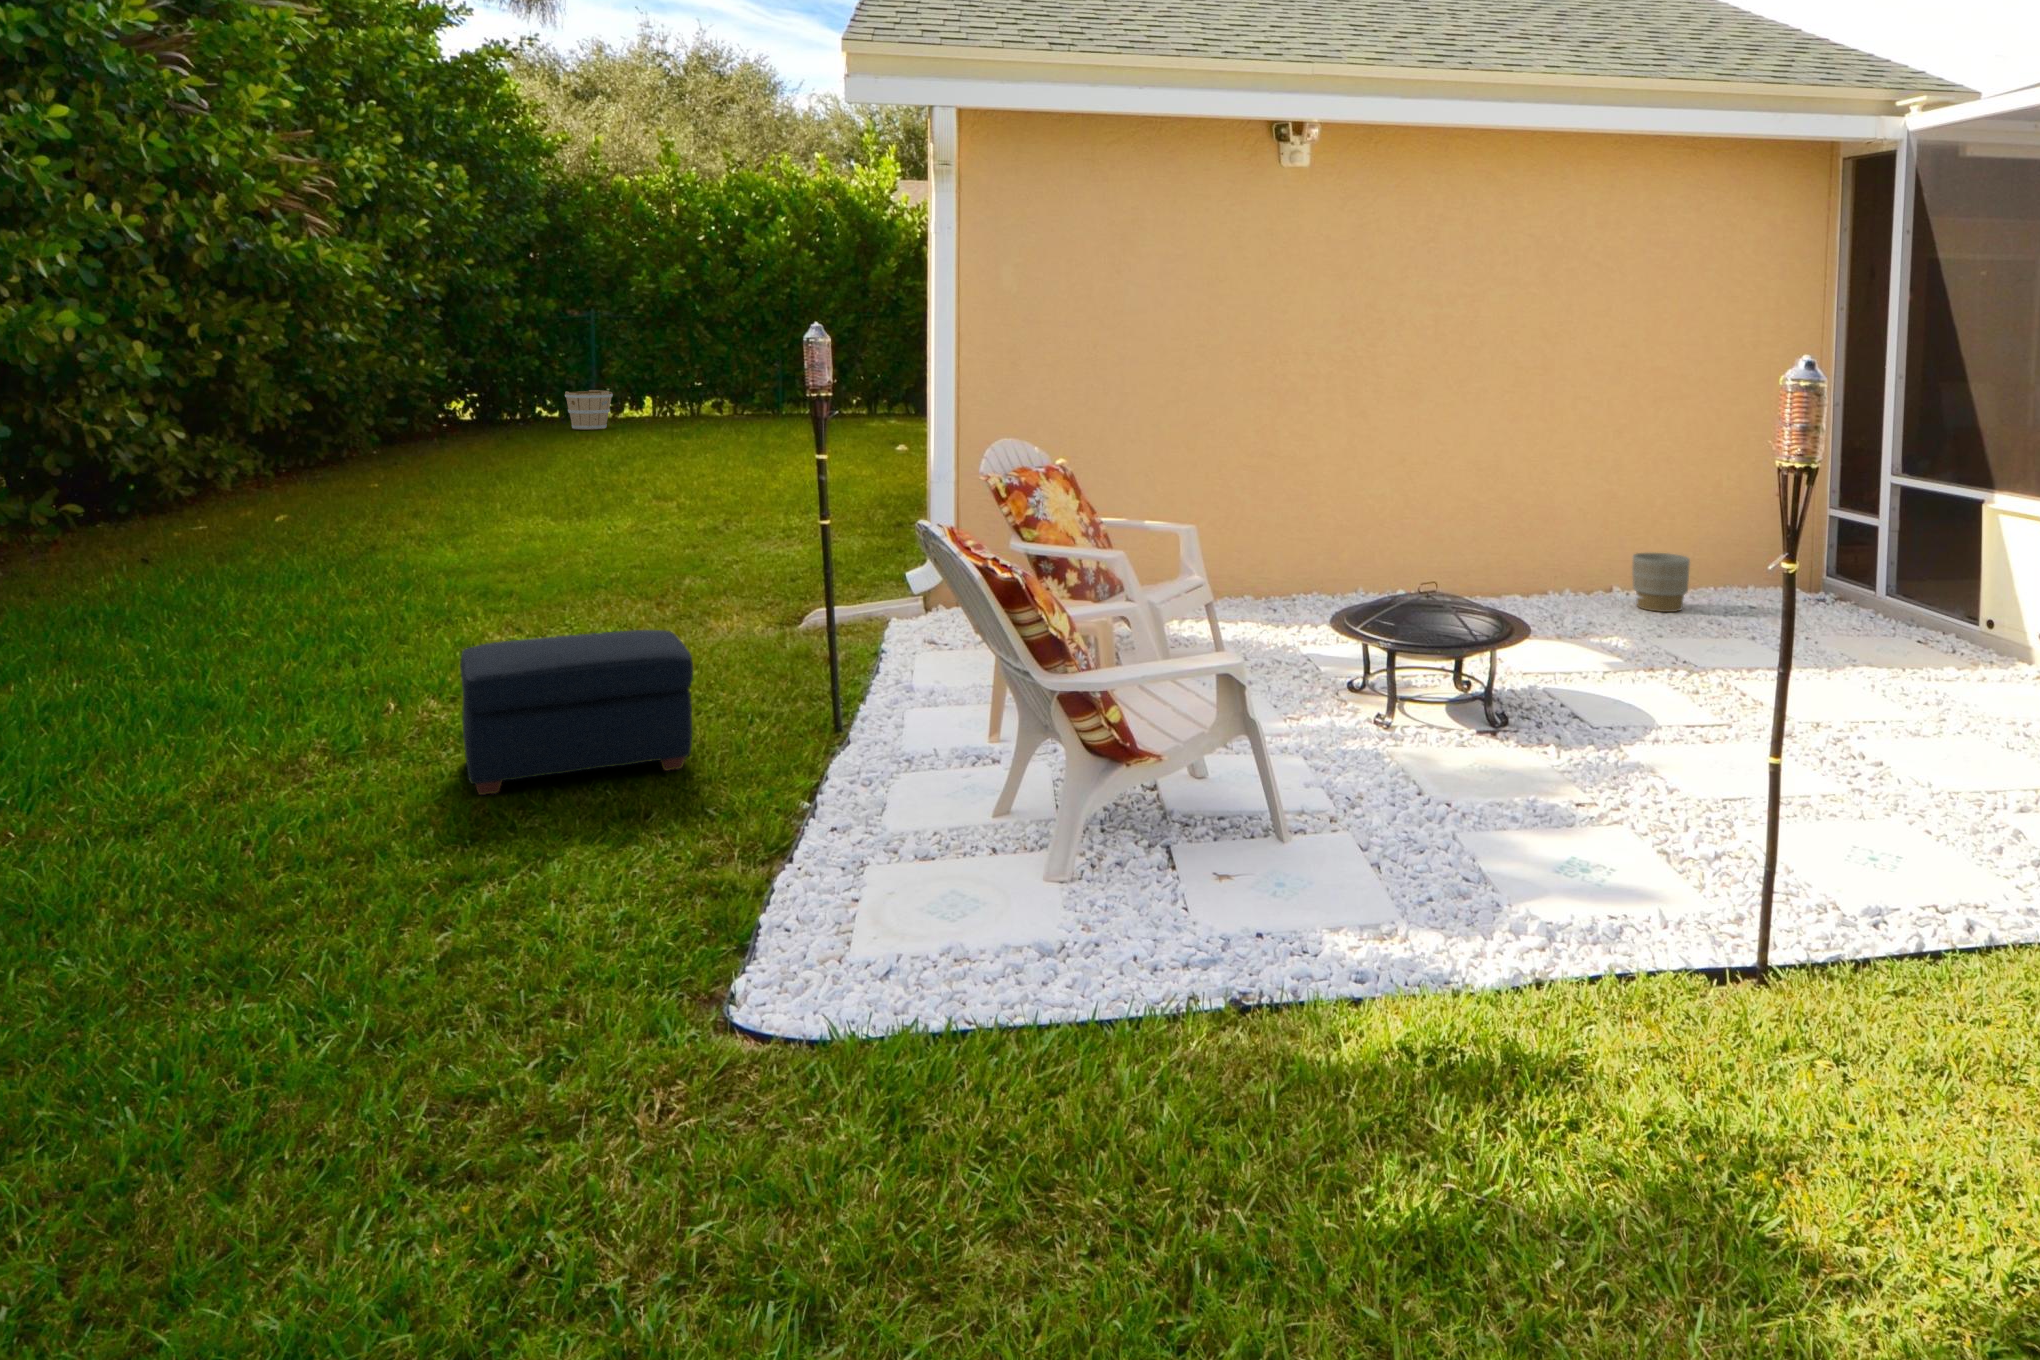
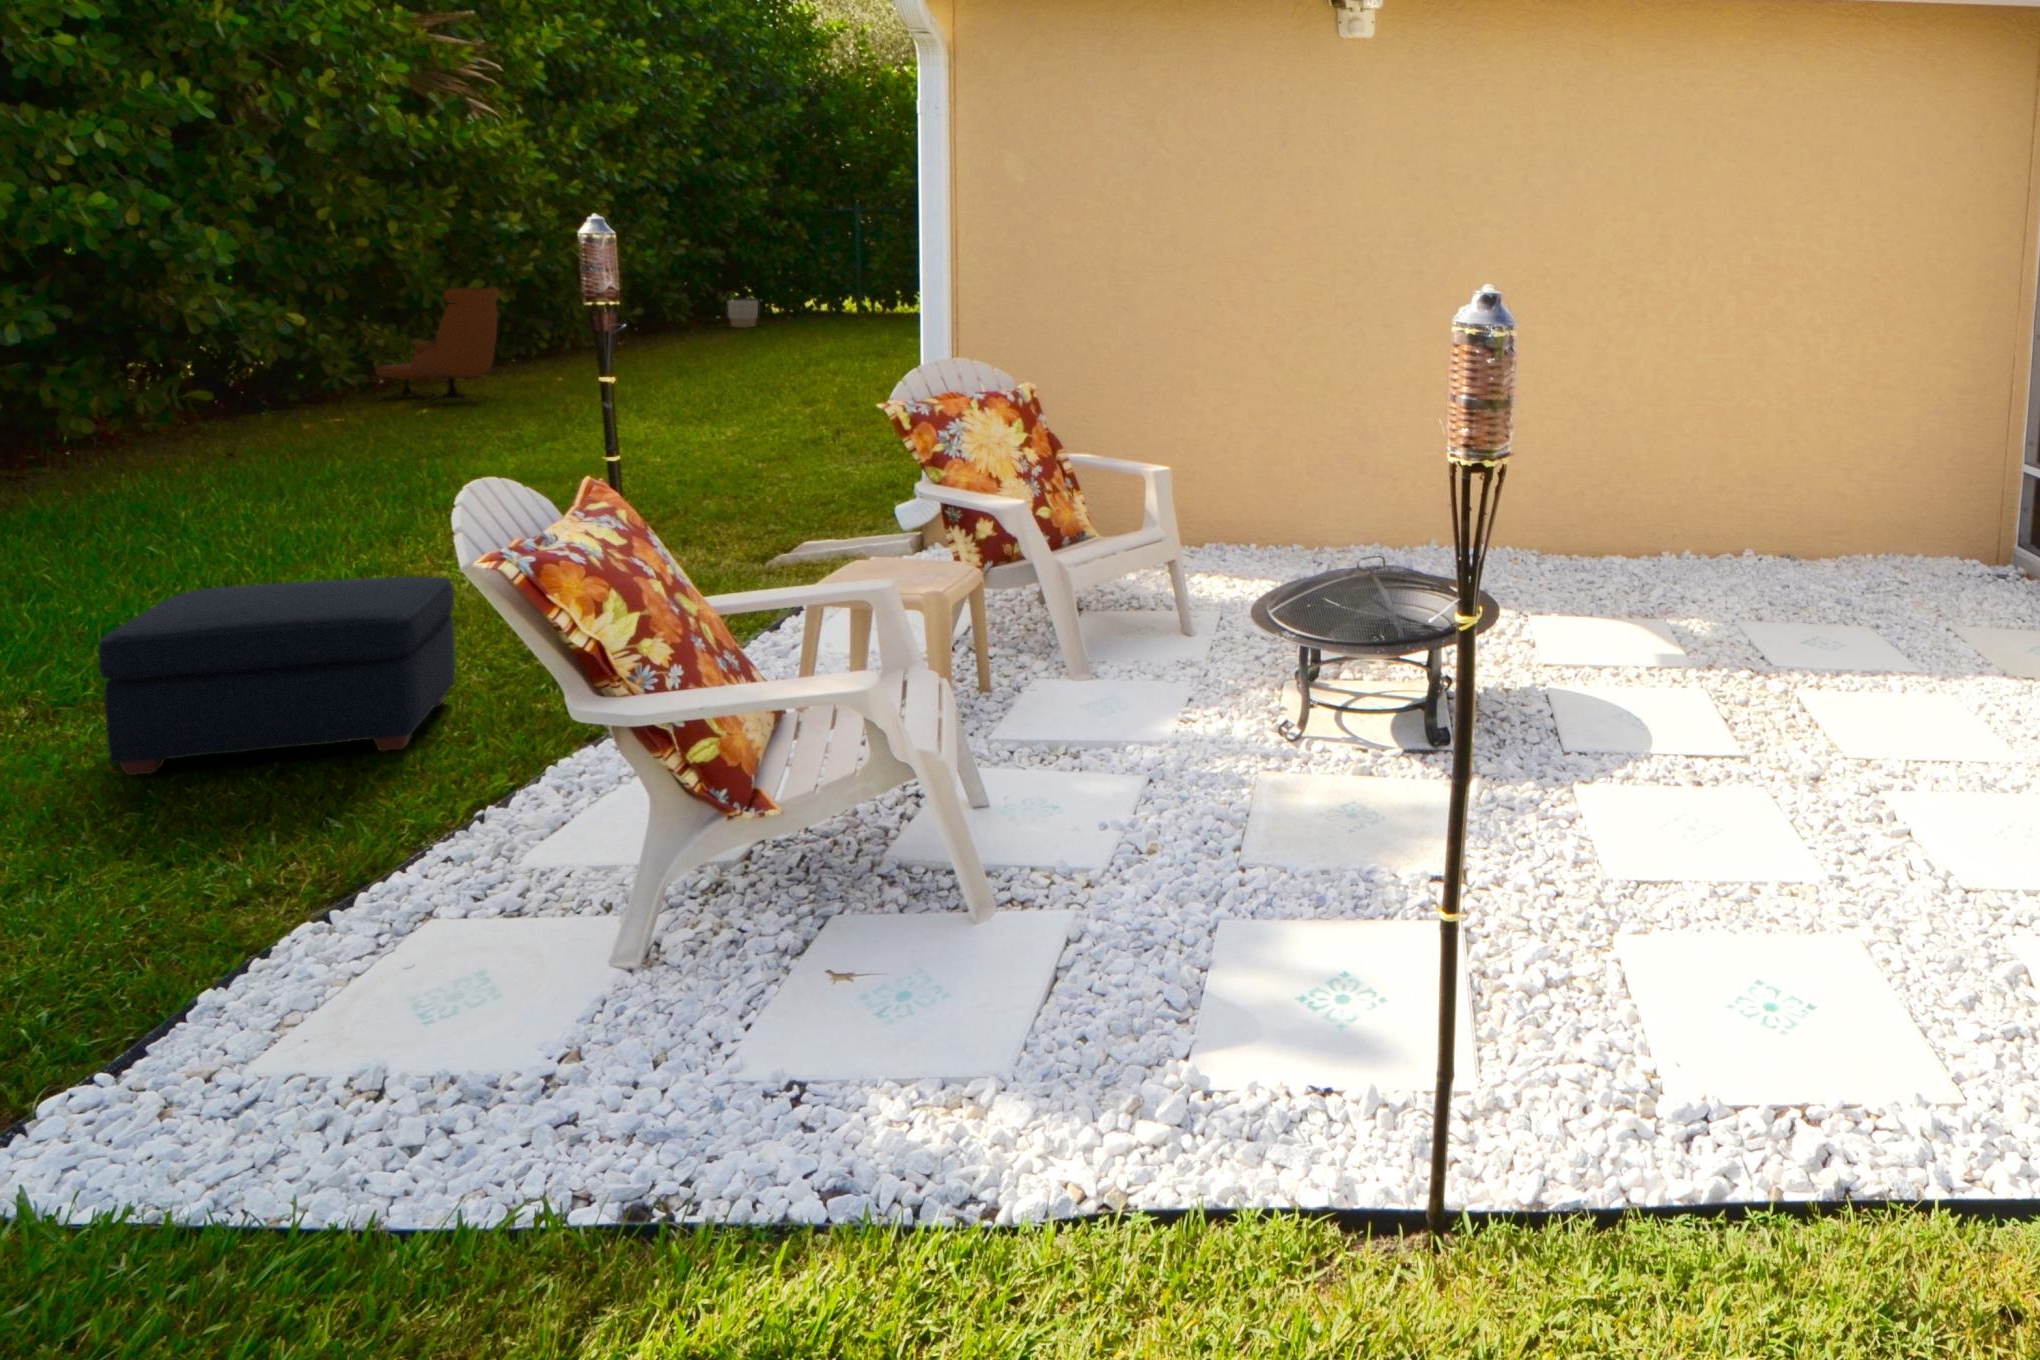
wooden bucket: present [565,390,613,430] -> none [816,281,865,321]
lounge chair: none [213,398,347,518] -> present [376,287,499,406]
planter: present [1632,553,1690,612] -> present [728,300,758,328]

